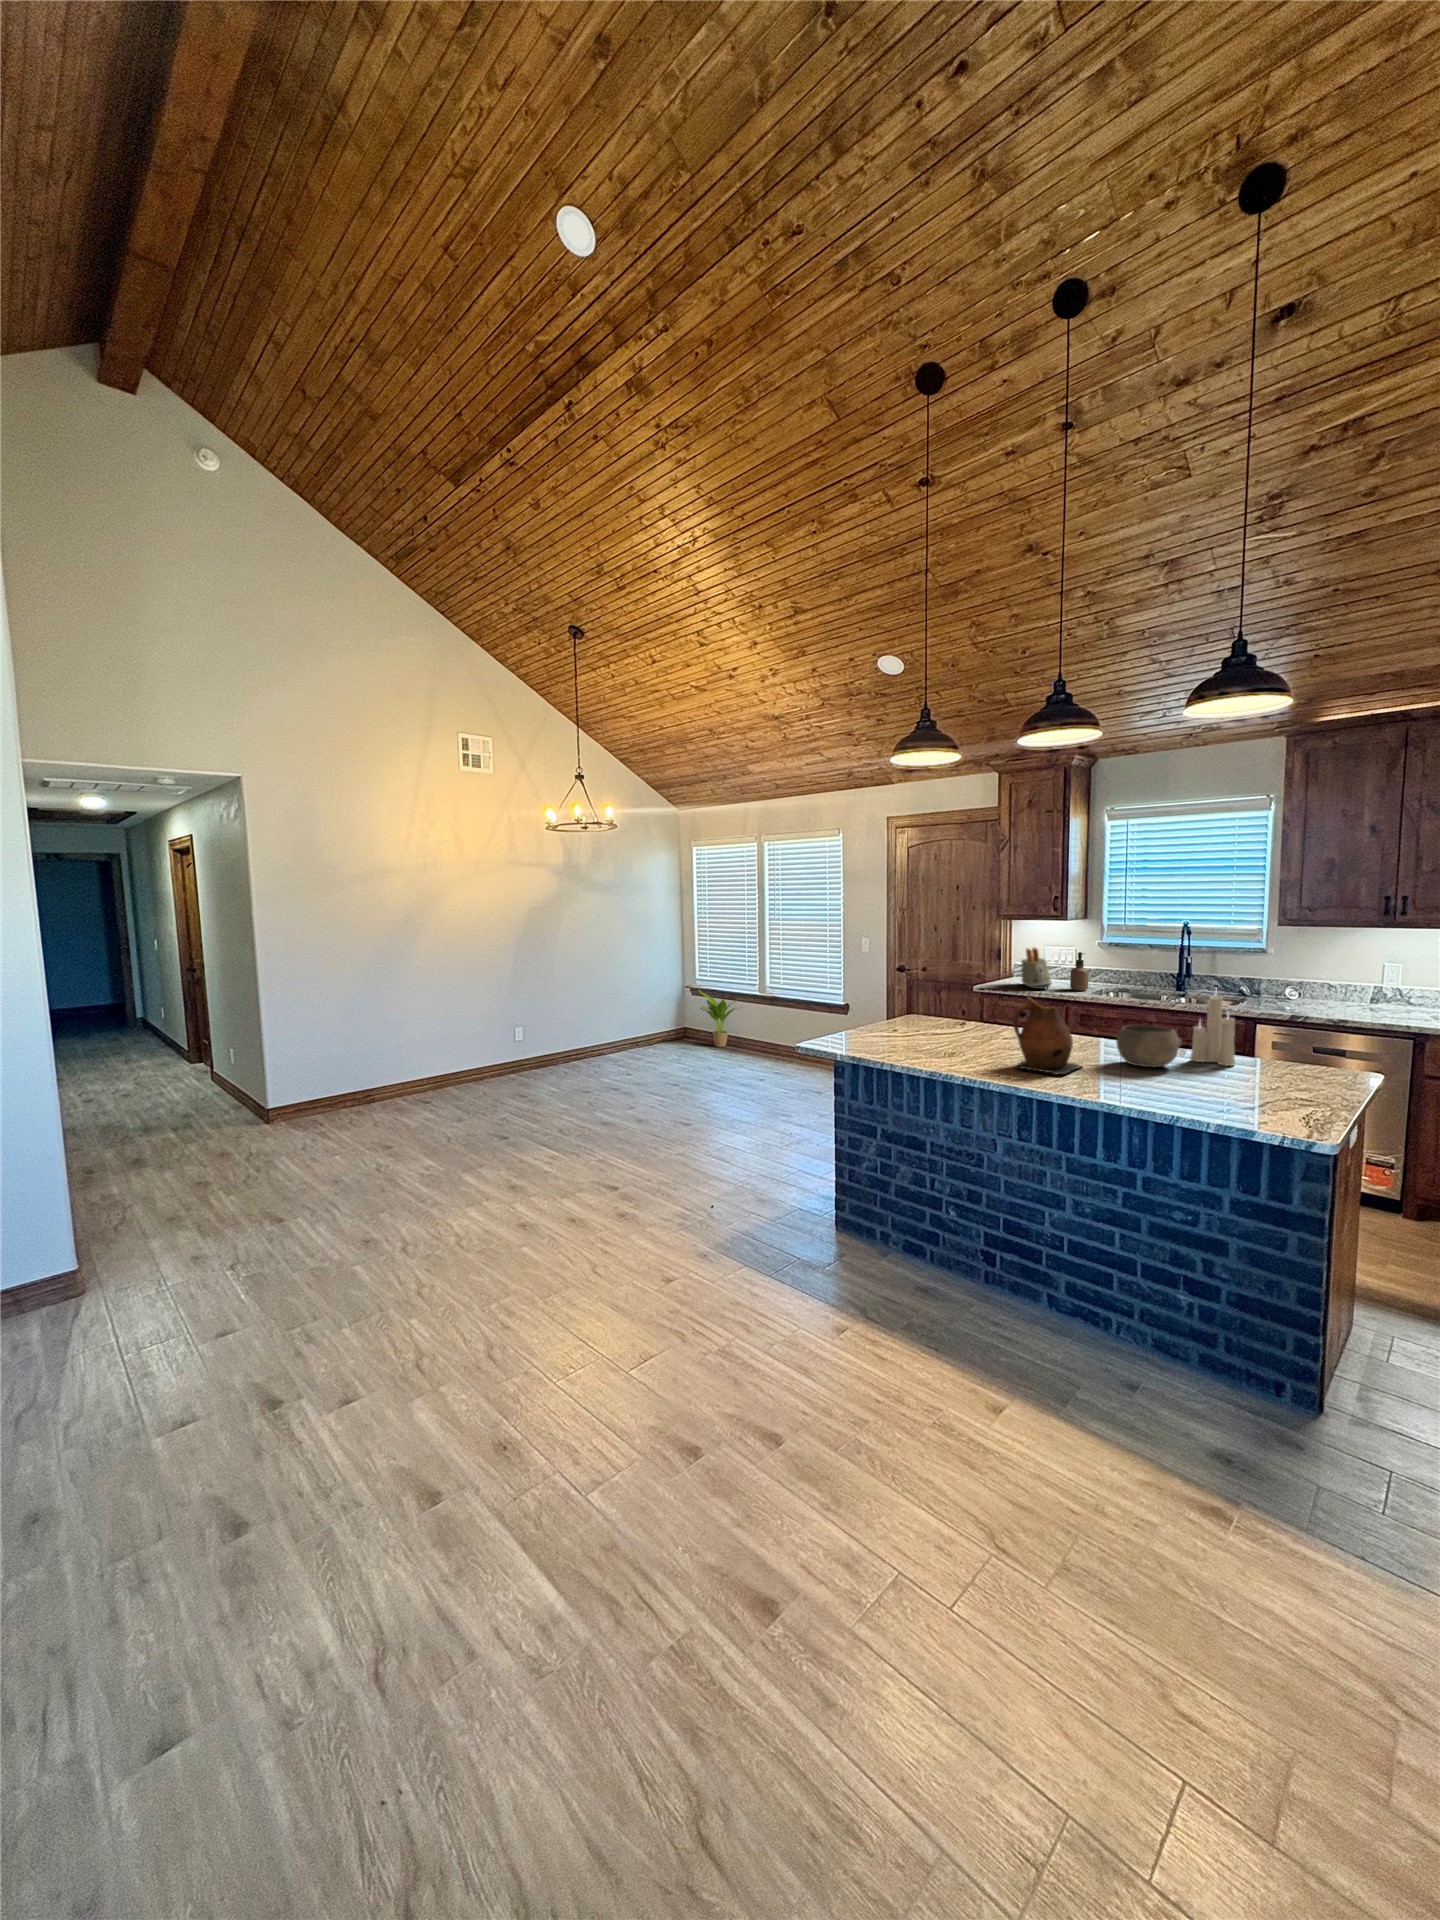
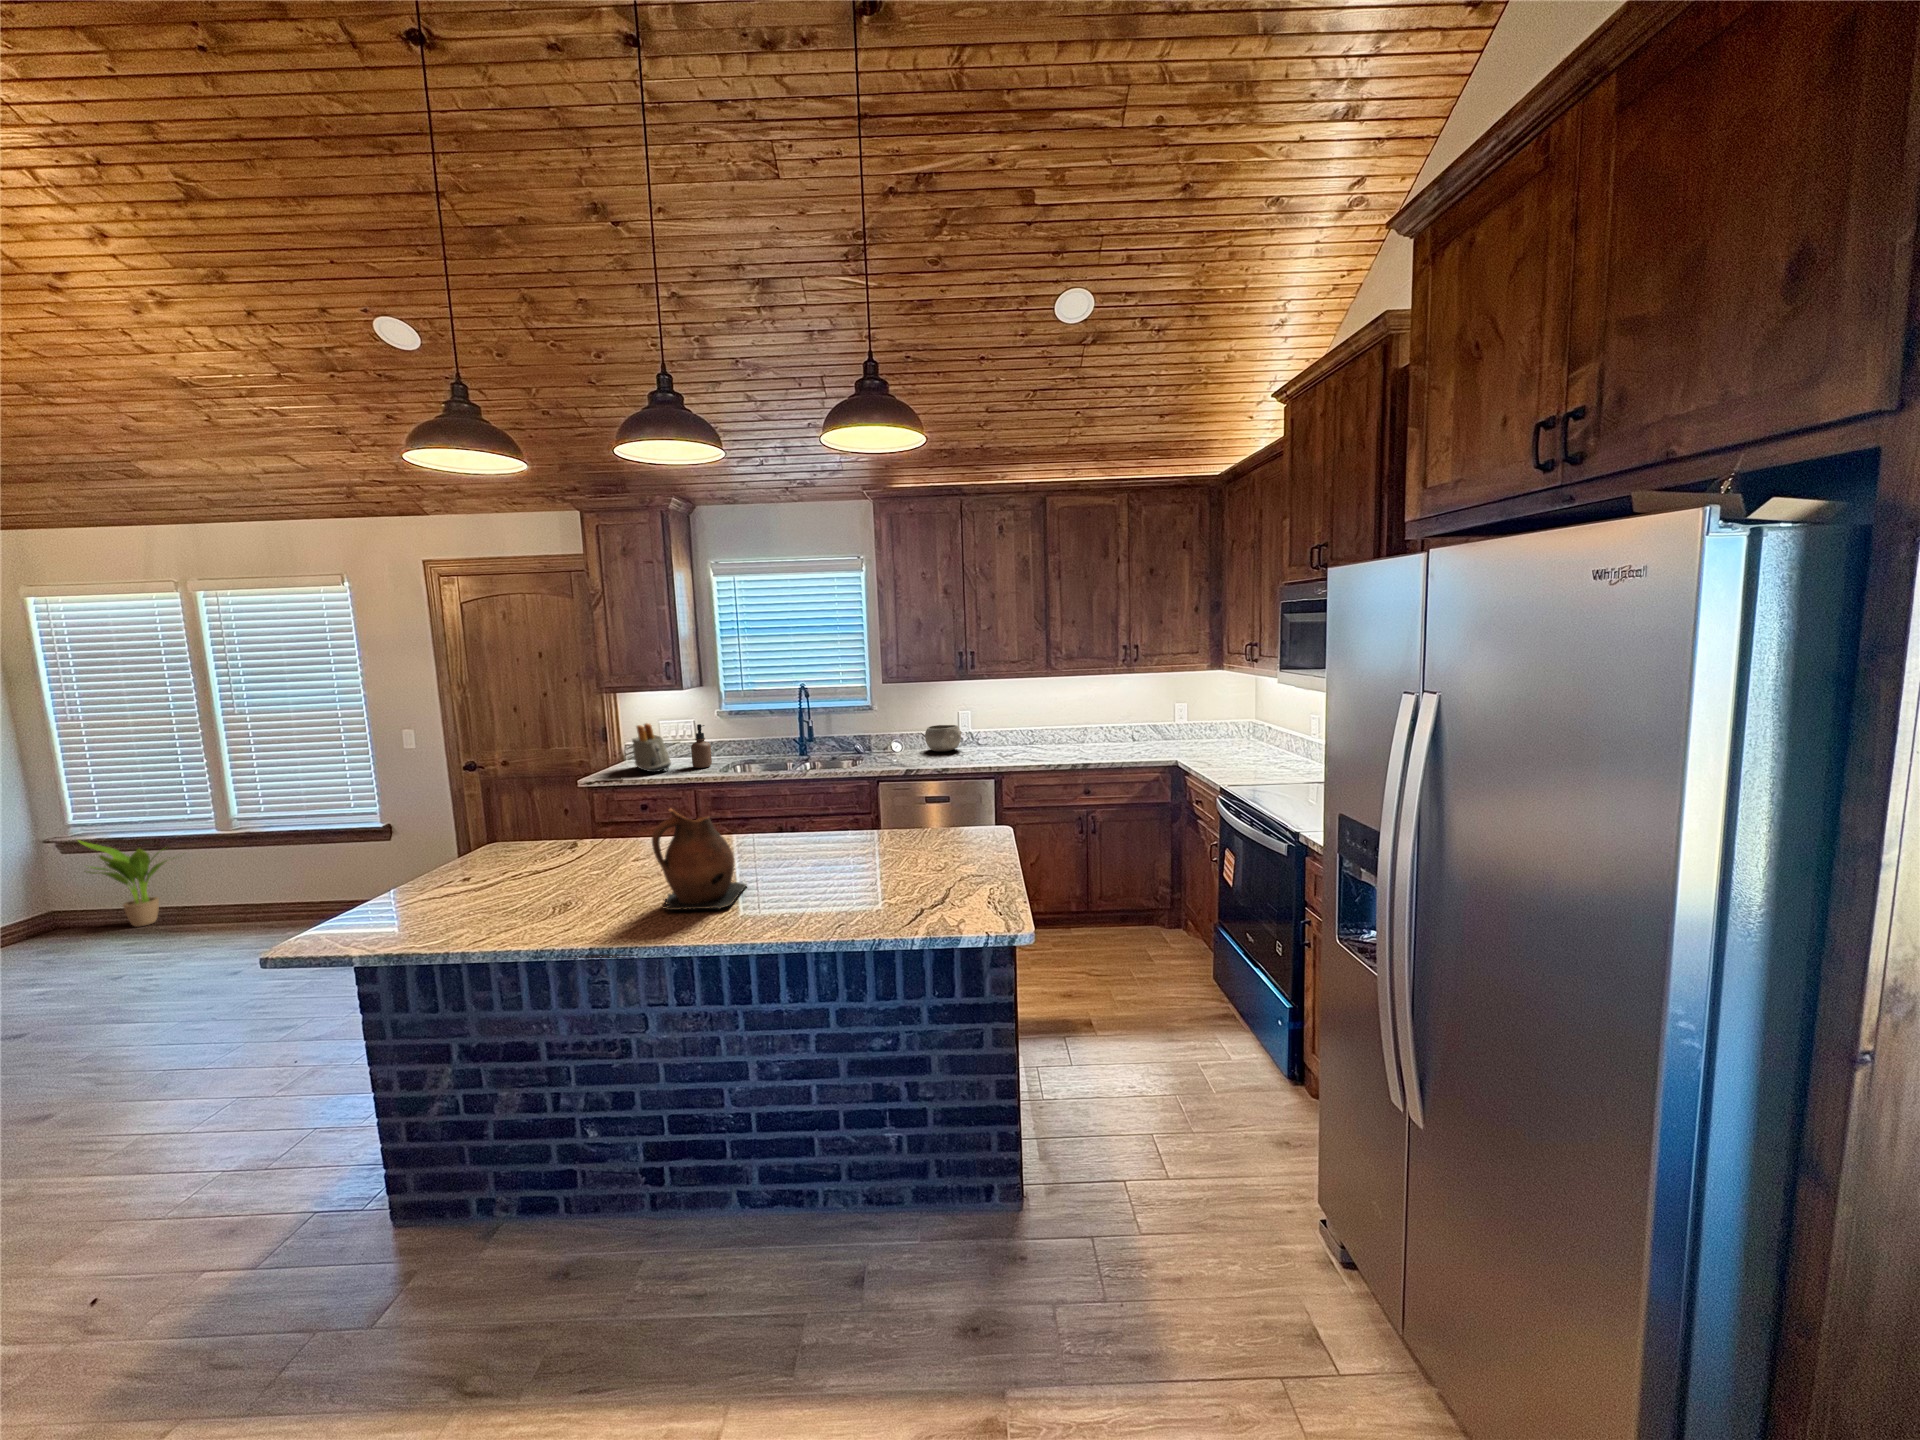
candle: present [1190,994,1235,1066] -> none [853,755,896,847]
bowl: present [1116,1025,1182,1067] -> present [925,725,962,751]

